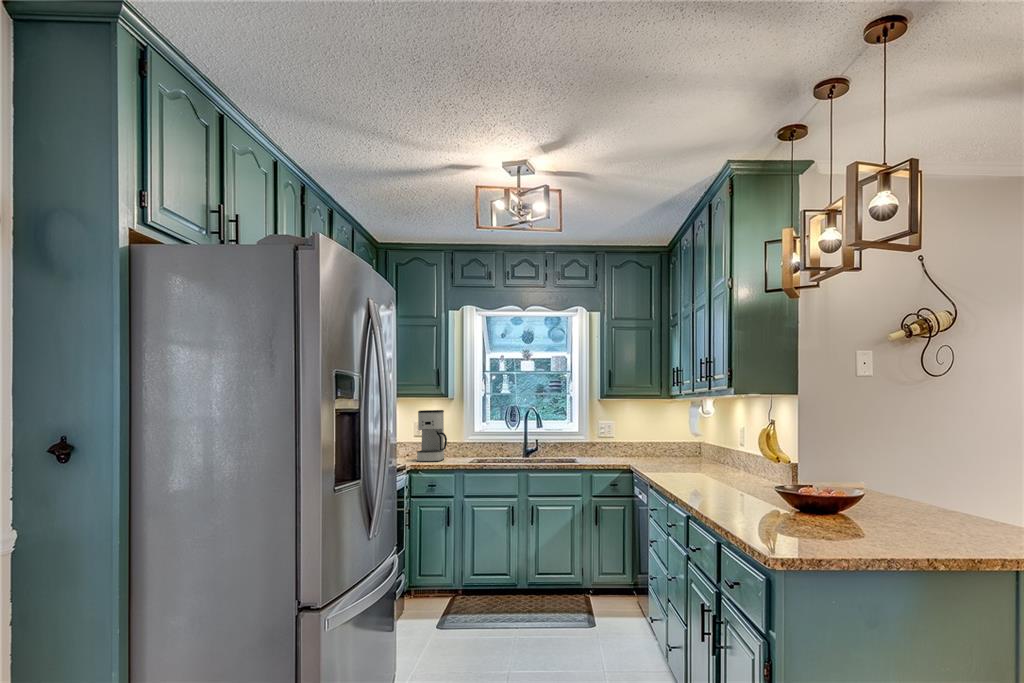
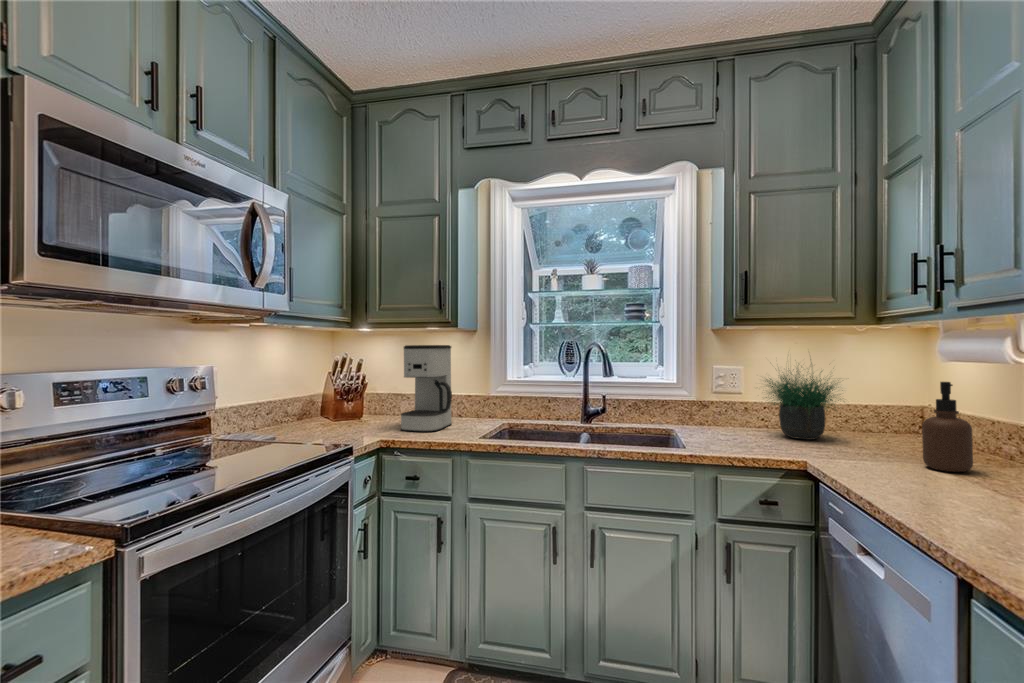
potted plant: none [617,408,666,459] -> present [766,370,836,440]
soap dispenser: none [679,425,697,465] -> present [922,382,973,472]

